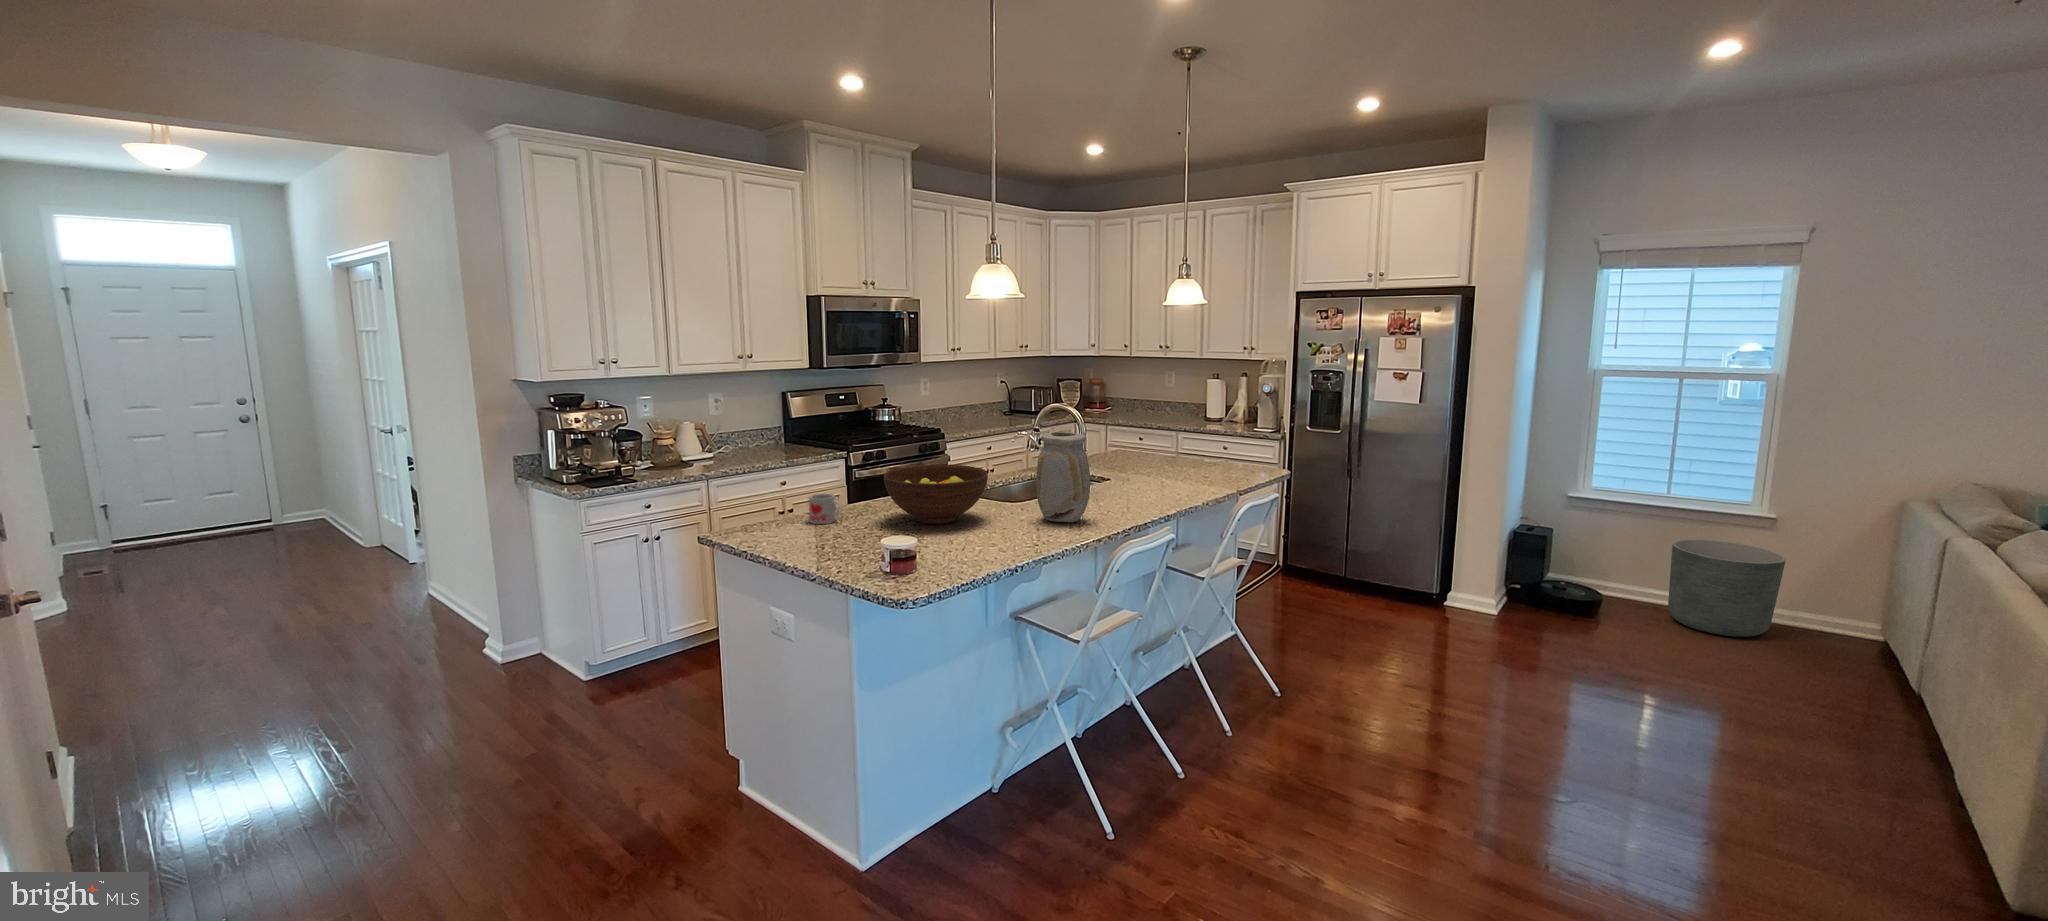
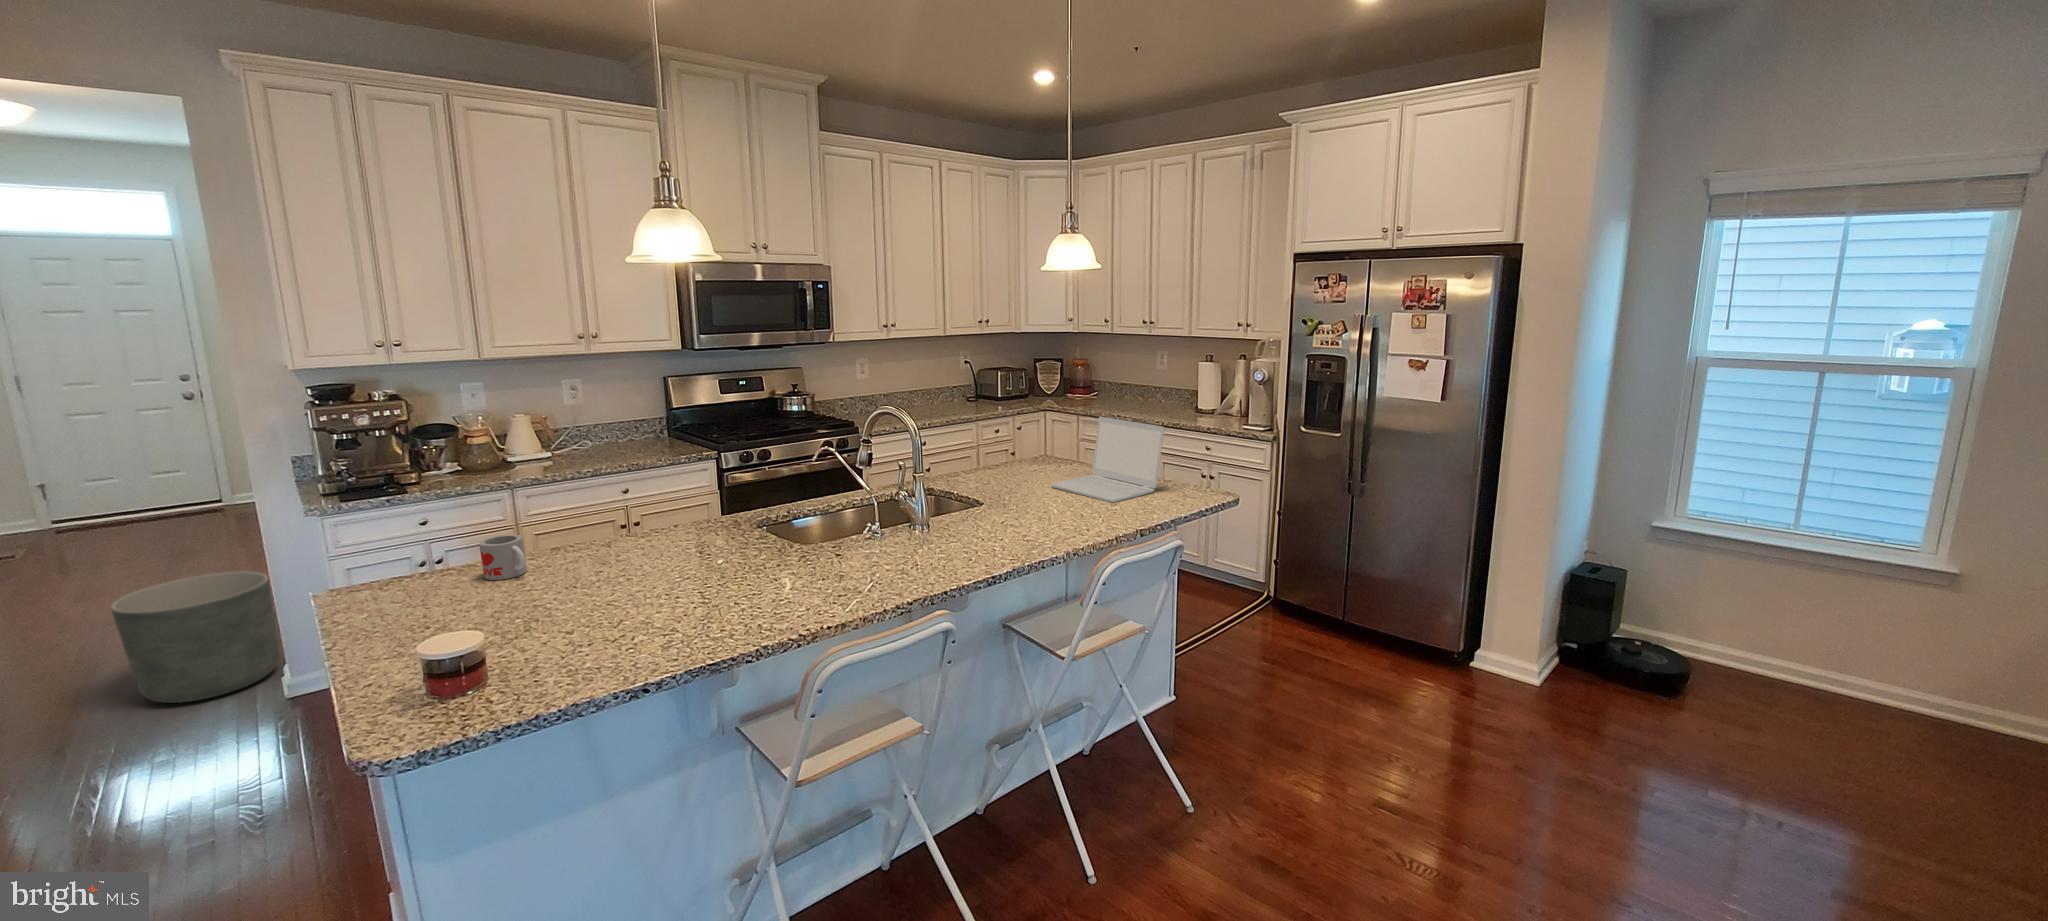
laptop: none [1149,416,1236,477] -> present [1051,417,1164,503]
vase: present [1036,432,1090,522] -> none [784,456,863,590]
fruit bowl: present [884,464,988,524] -> none [566,495,727,586]
planter: present [1668,539,1786,637] -> present [111,571,279,703]

